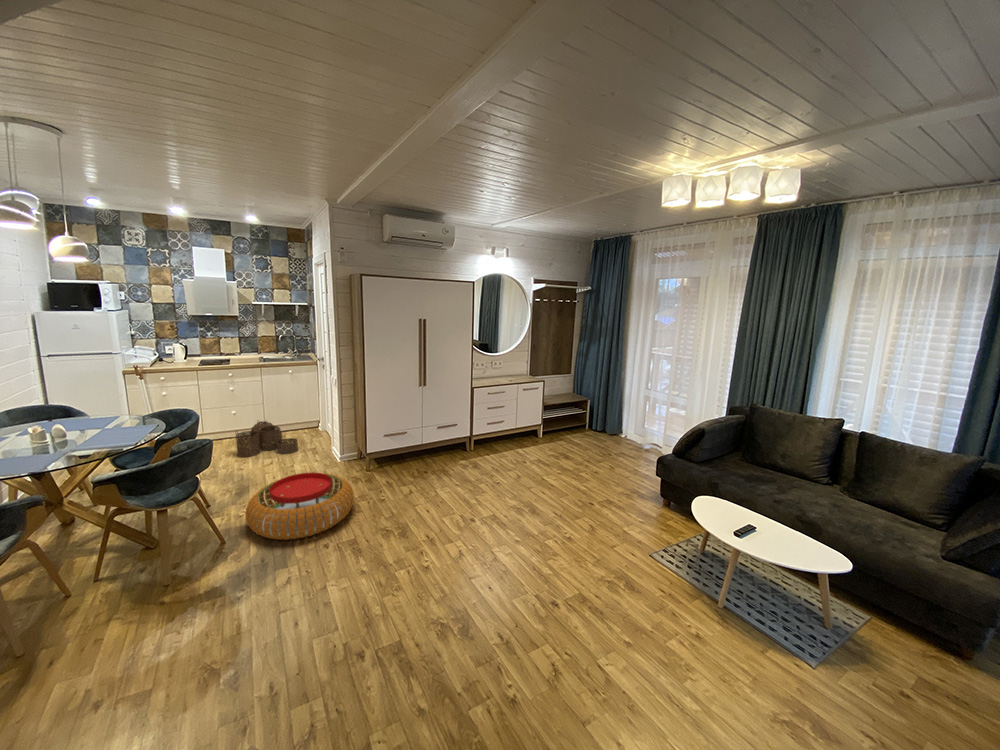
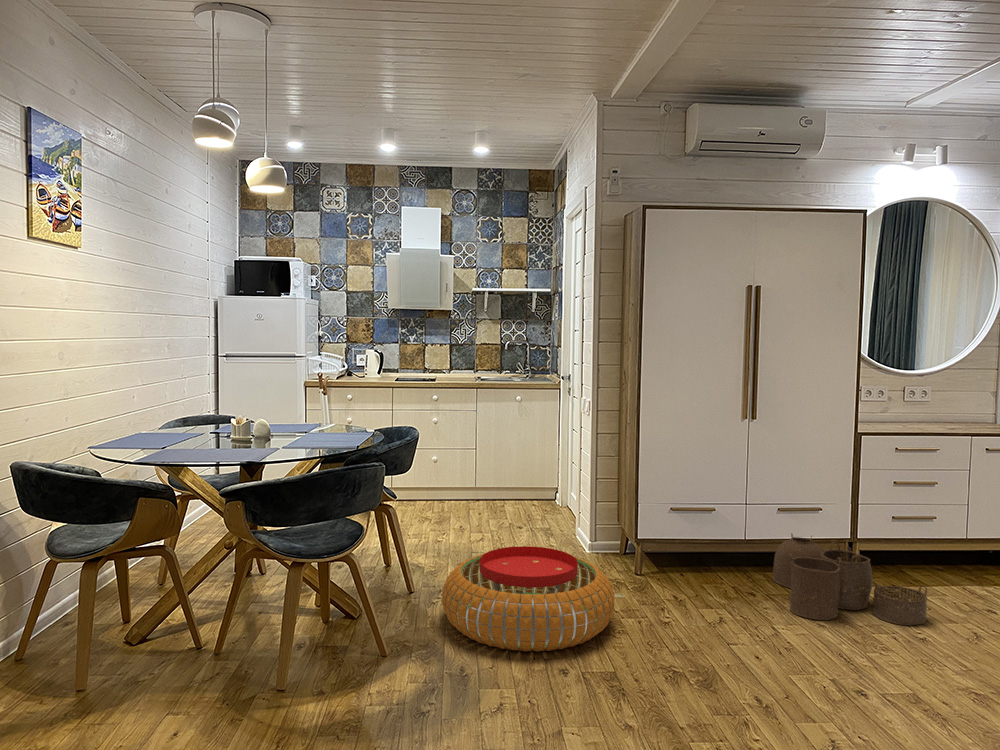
woven basket: present [236,421,298,457] -> present [773,534,927,625]

